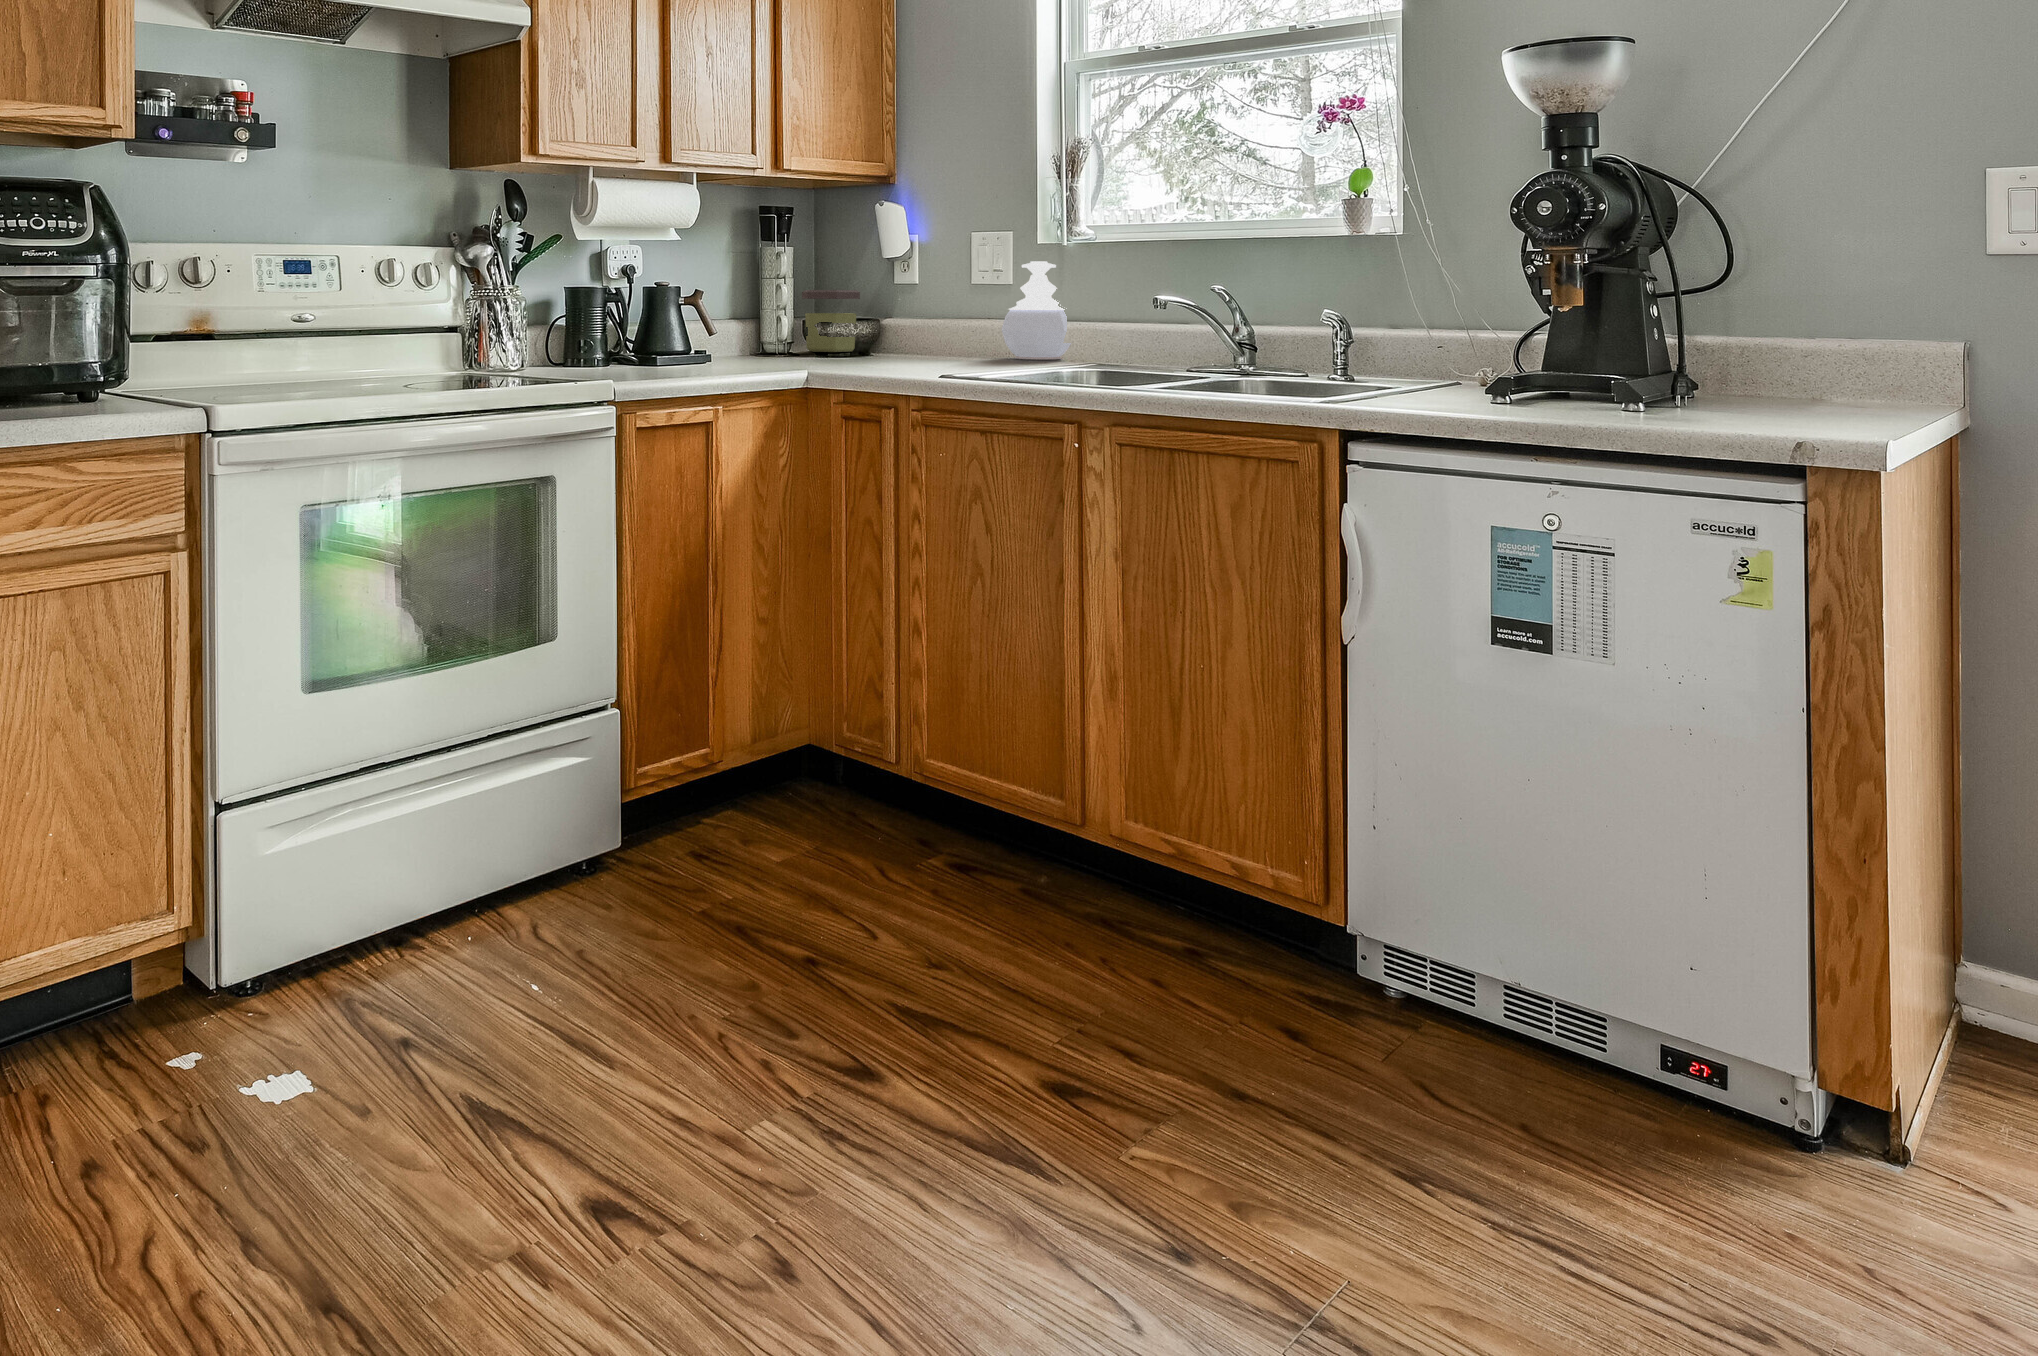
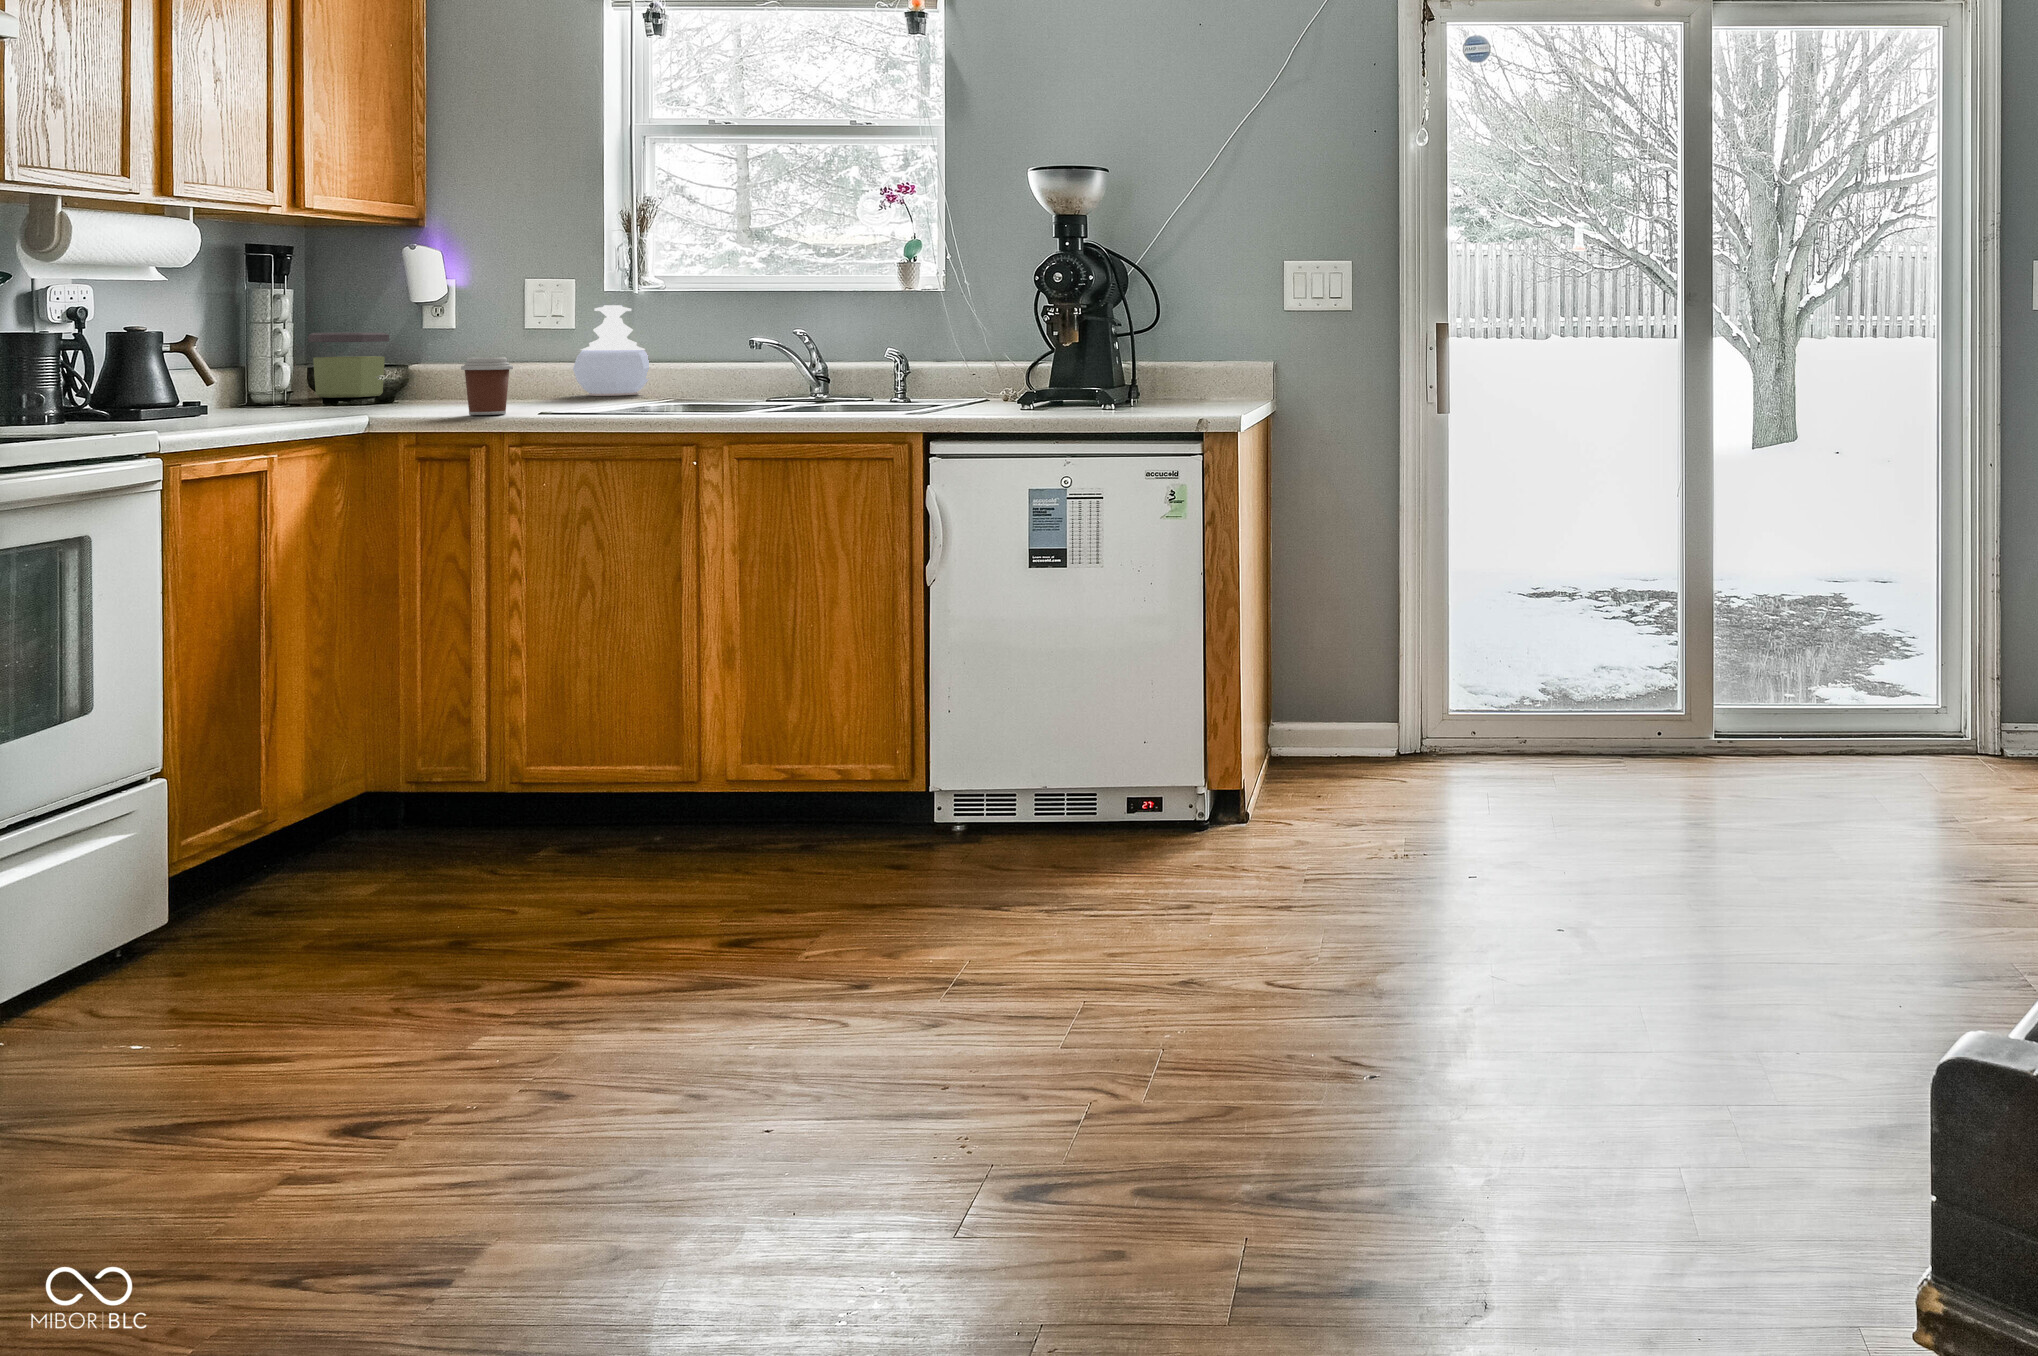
coffee cup: none [879,314,925,375] -> present [461,357,513,415]

